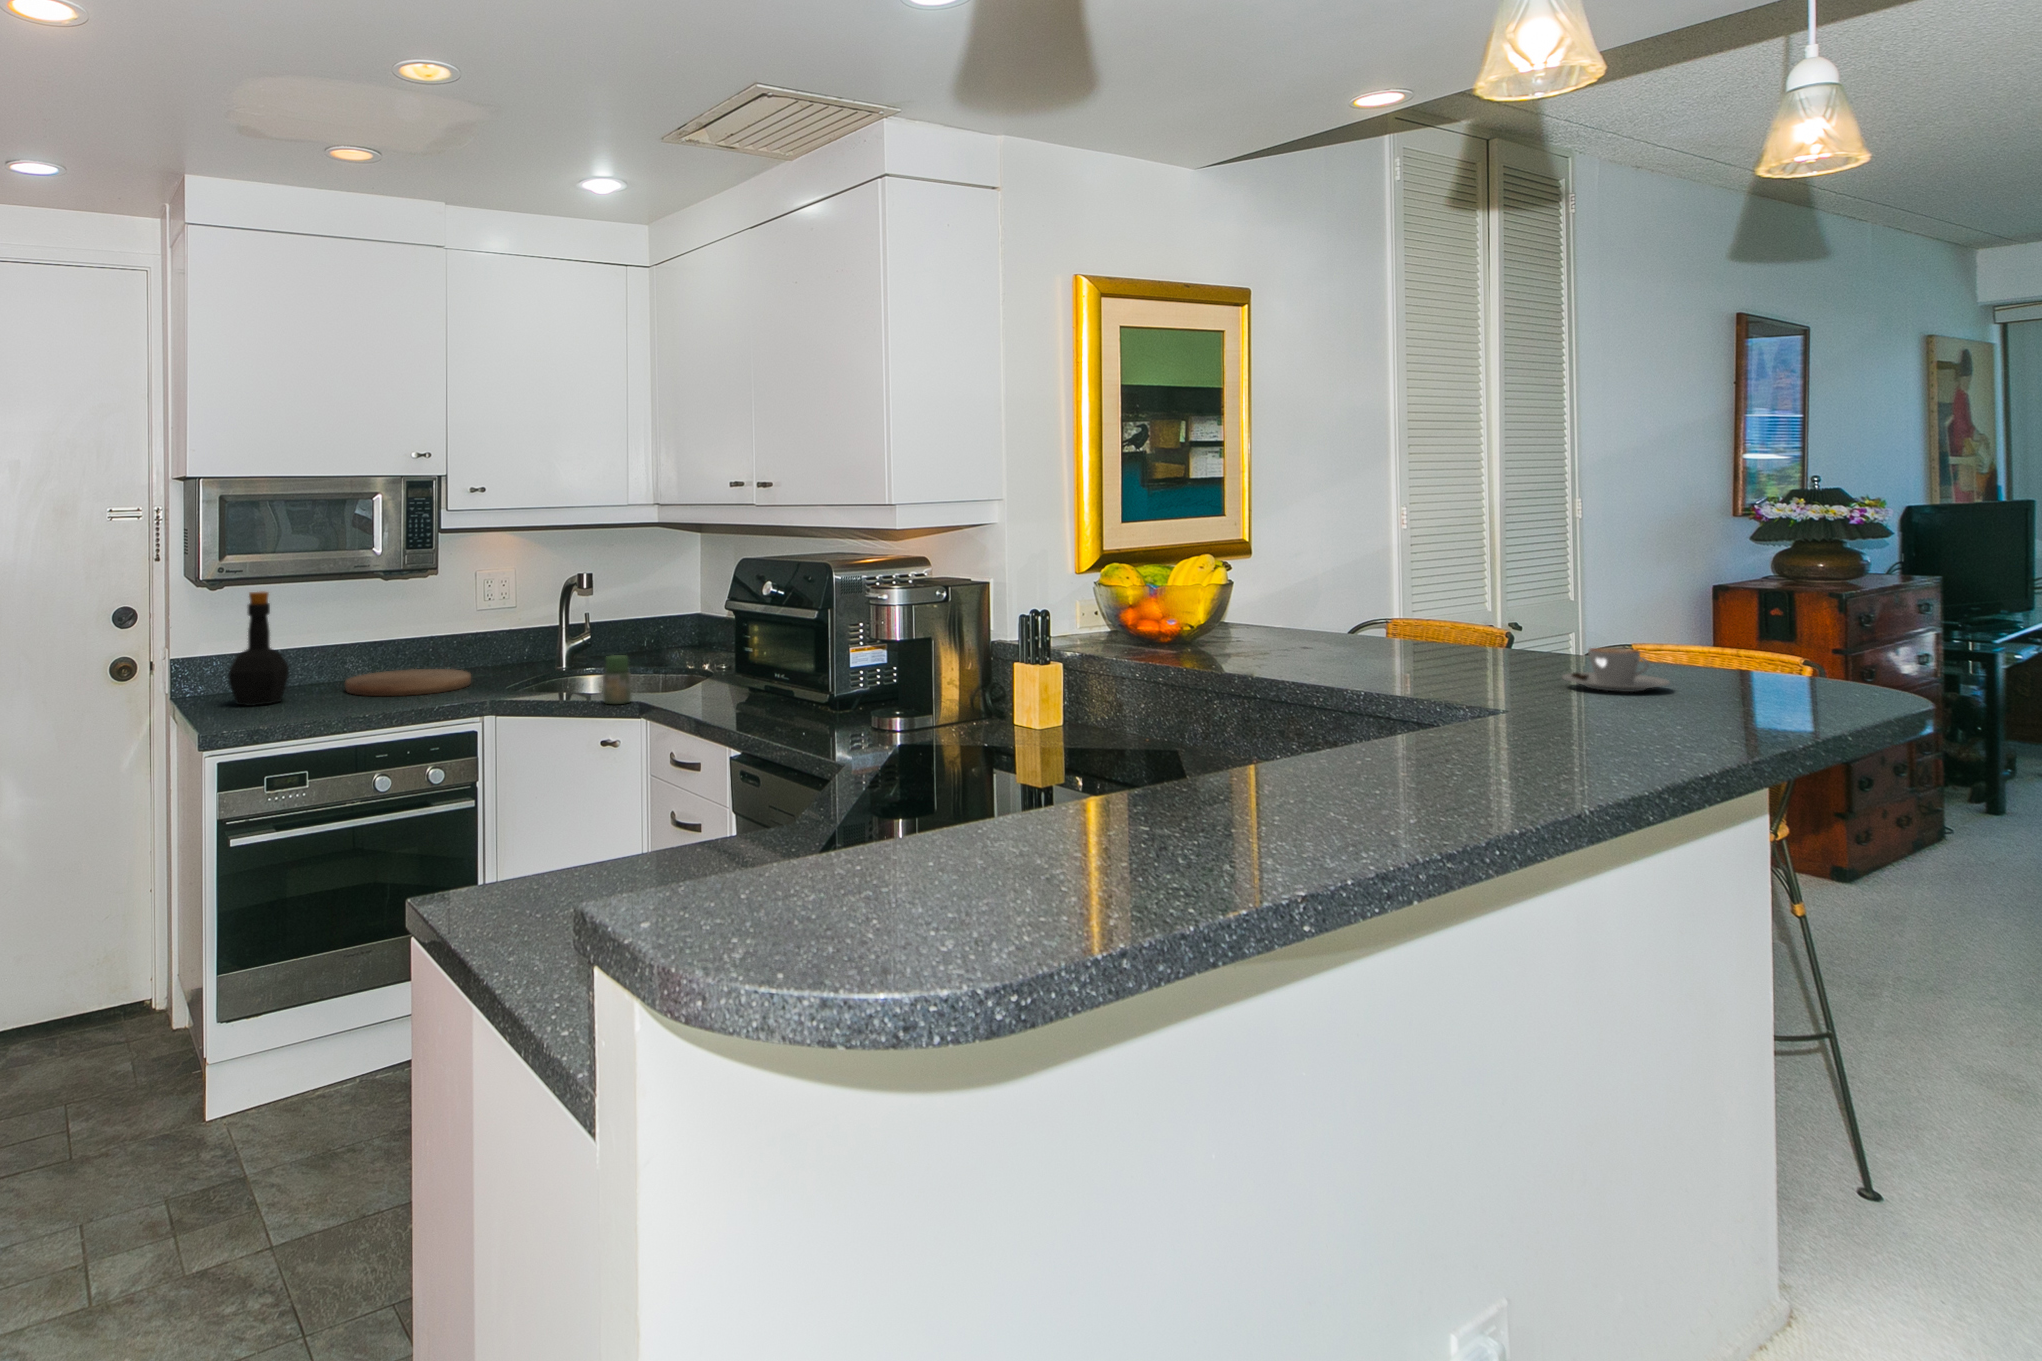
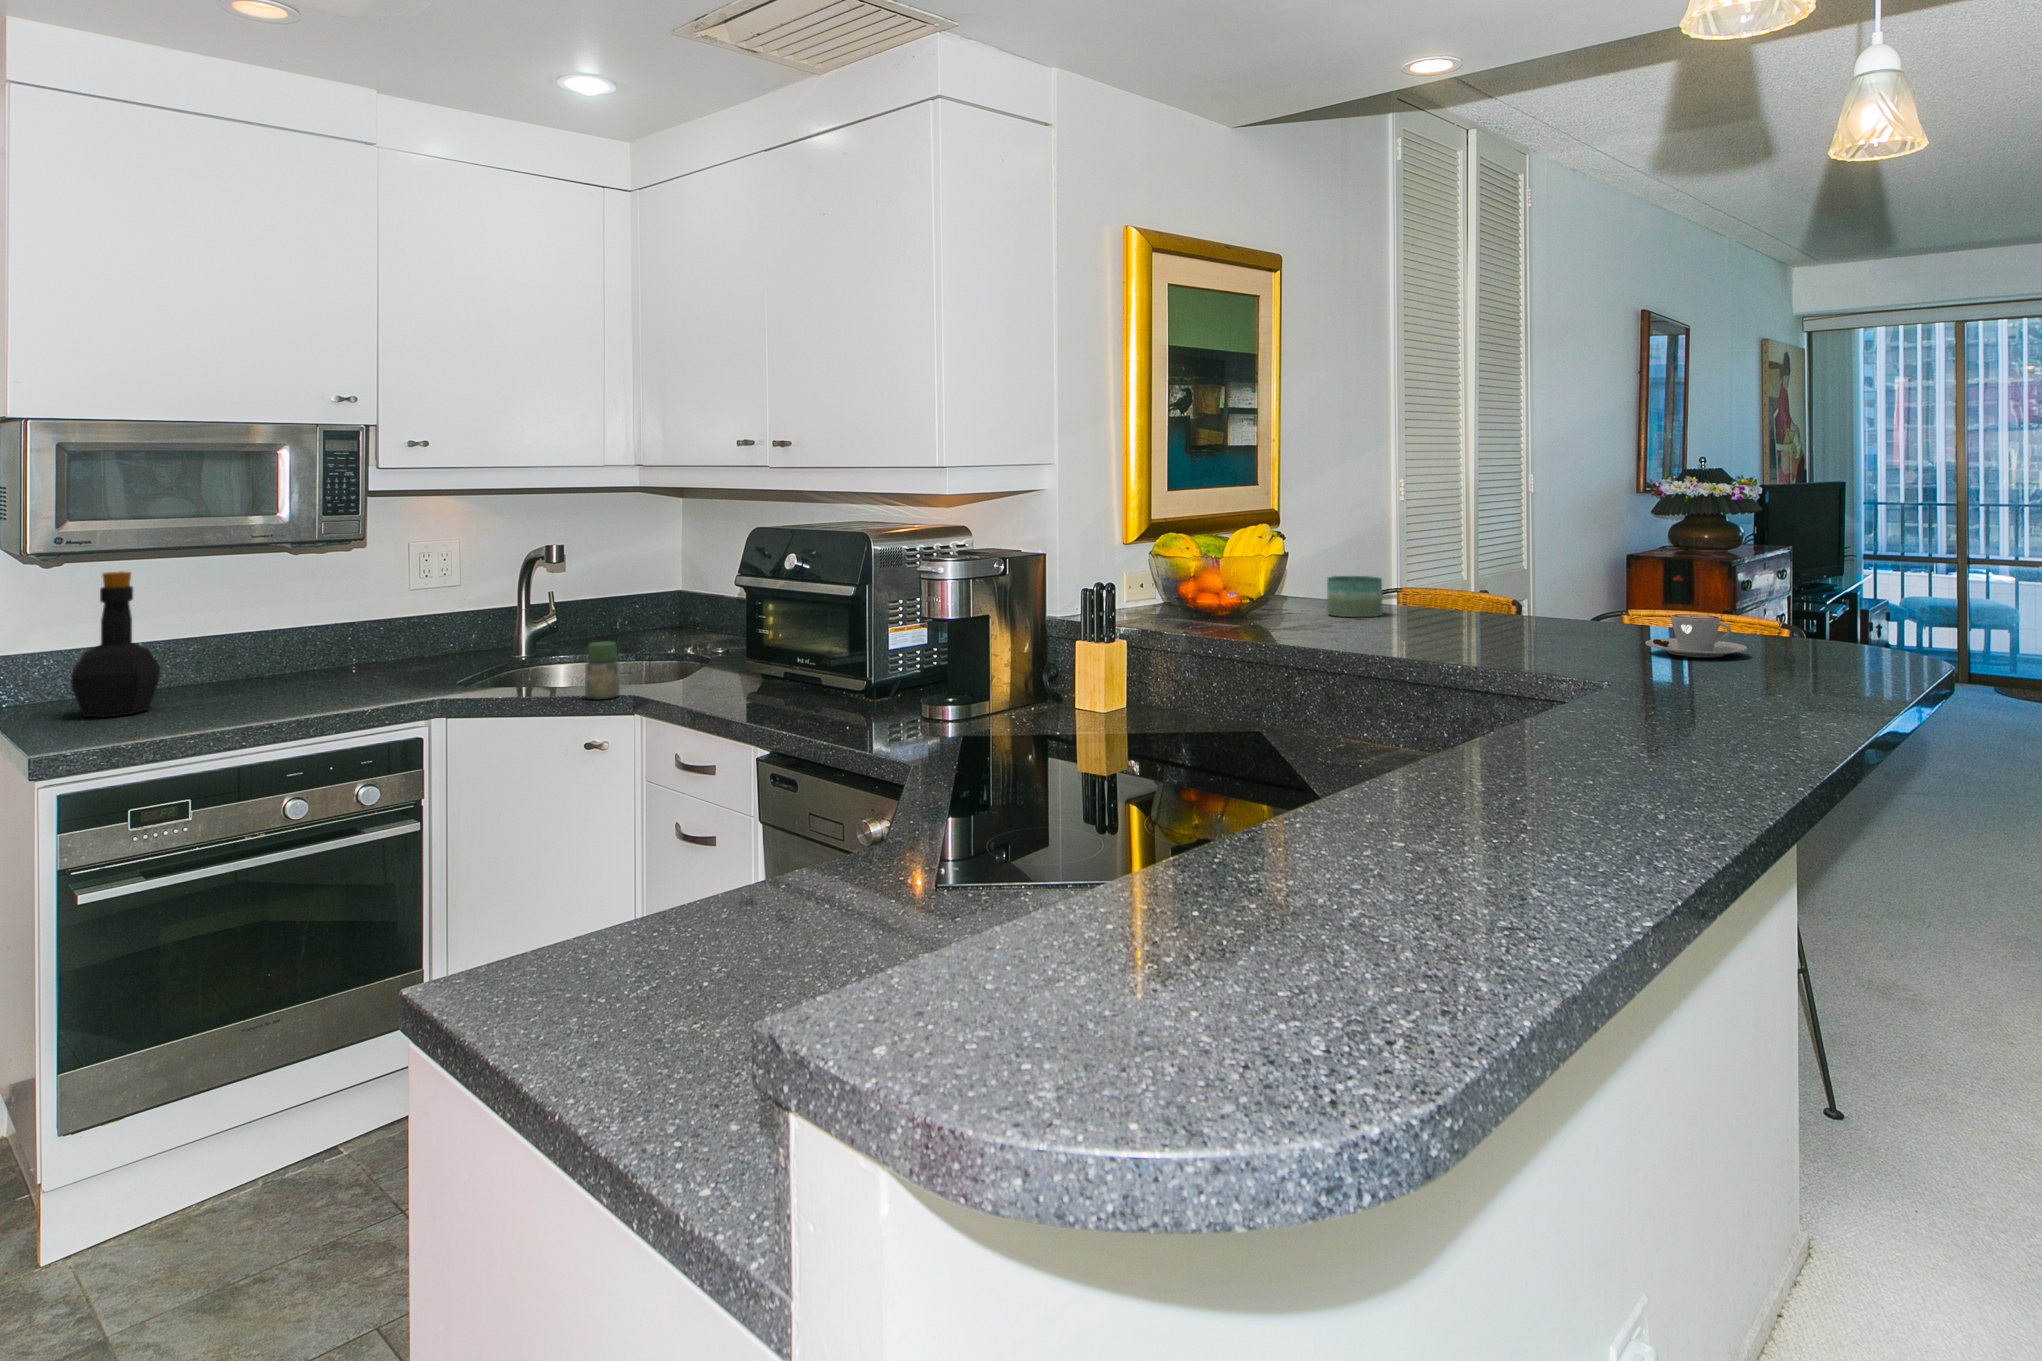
candle: none [1275,606,1333,647] -> present [1327,576,1382,617]
cutting board: present [345,669,471,696] -> none [238,662,407,699]

